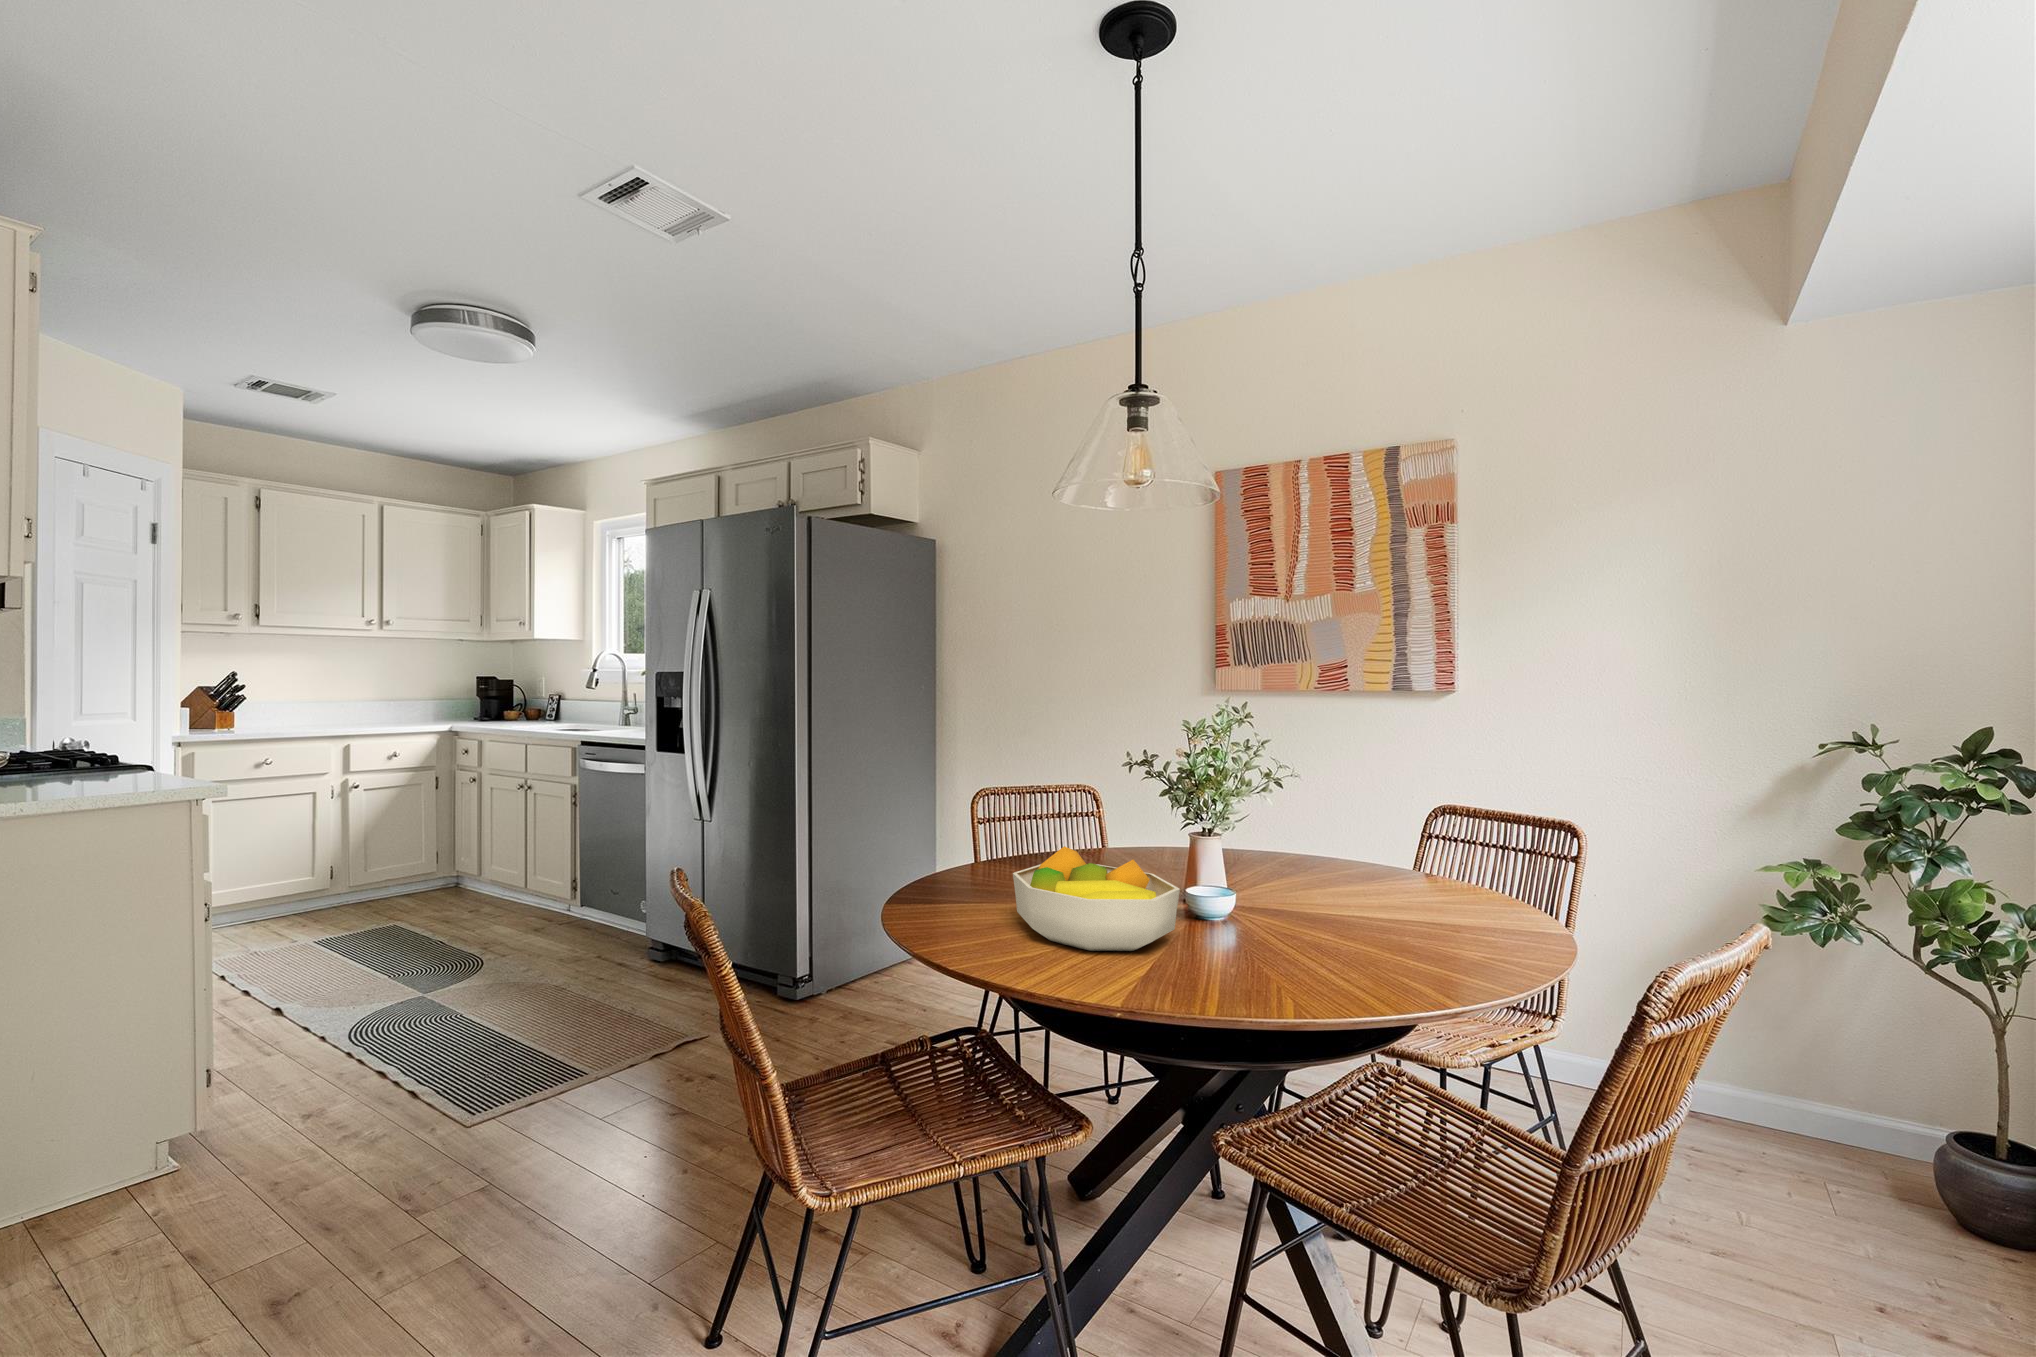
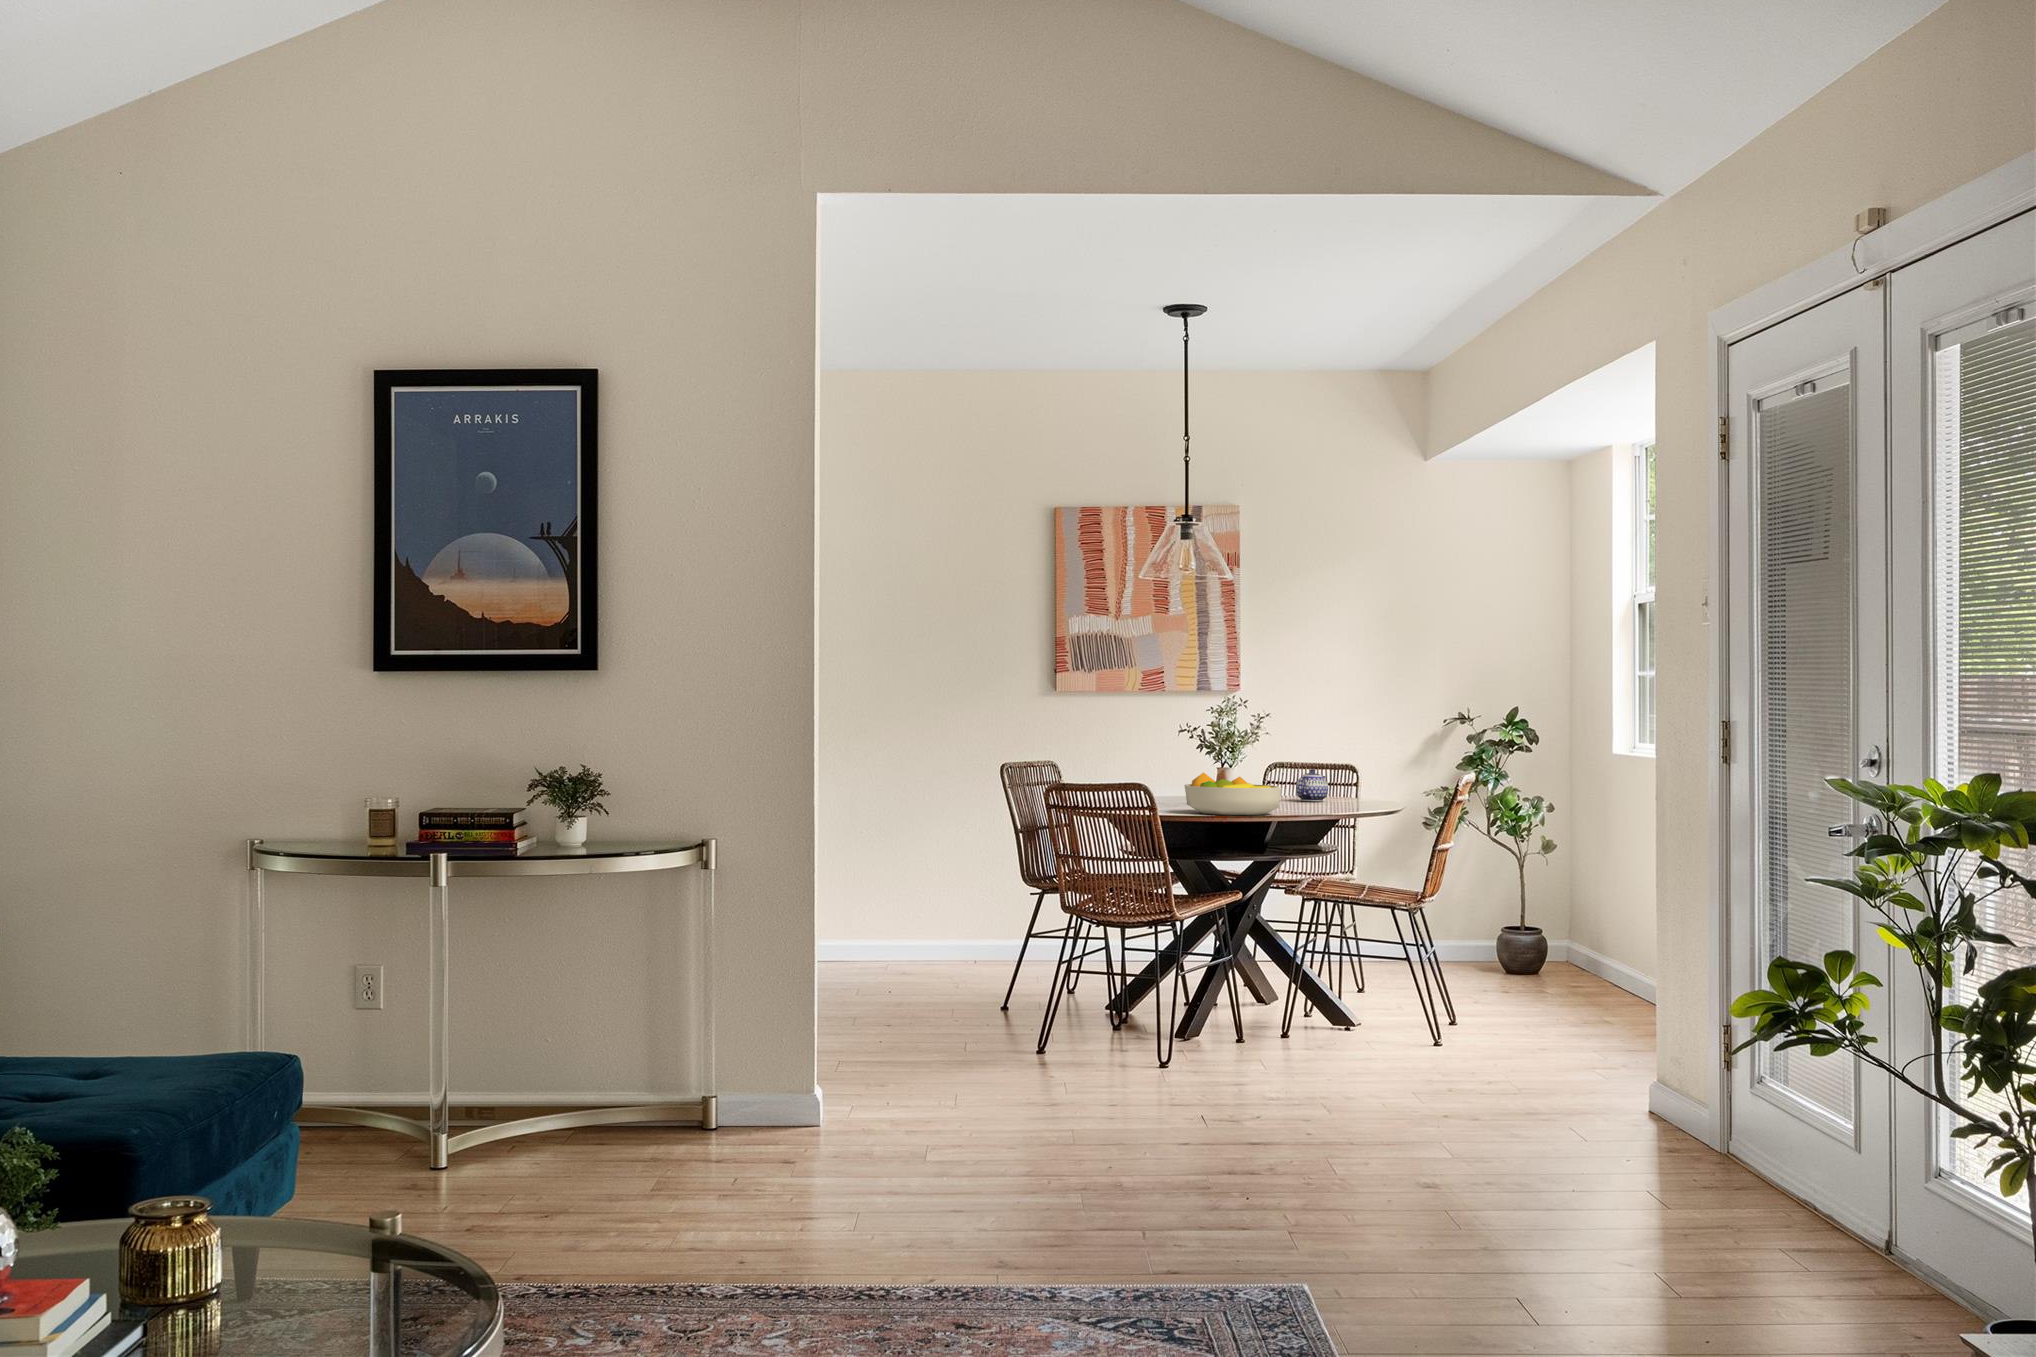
teapot: none [1370,837,1451,899] -> present [1296,769,1328,801]

